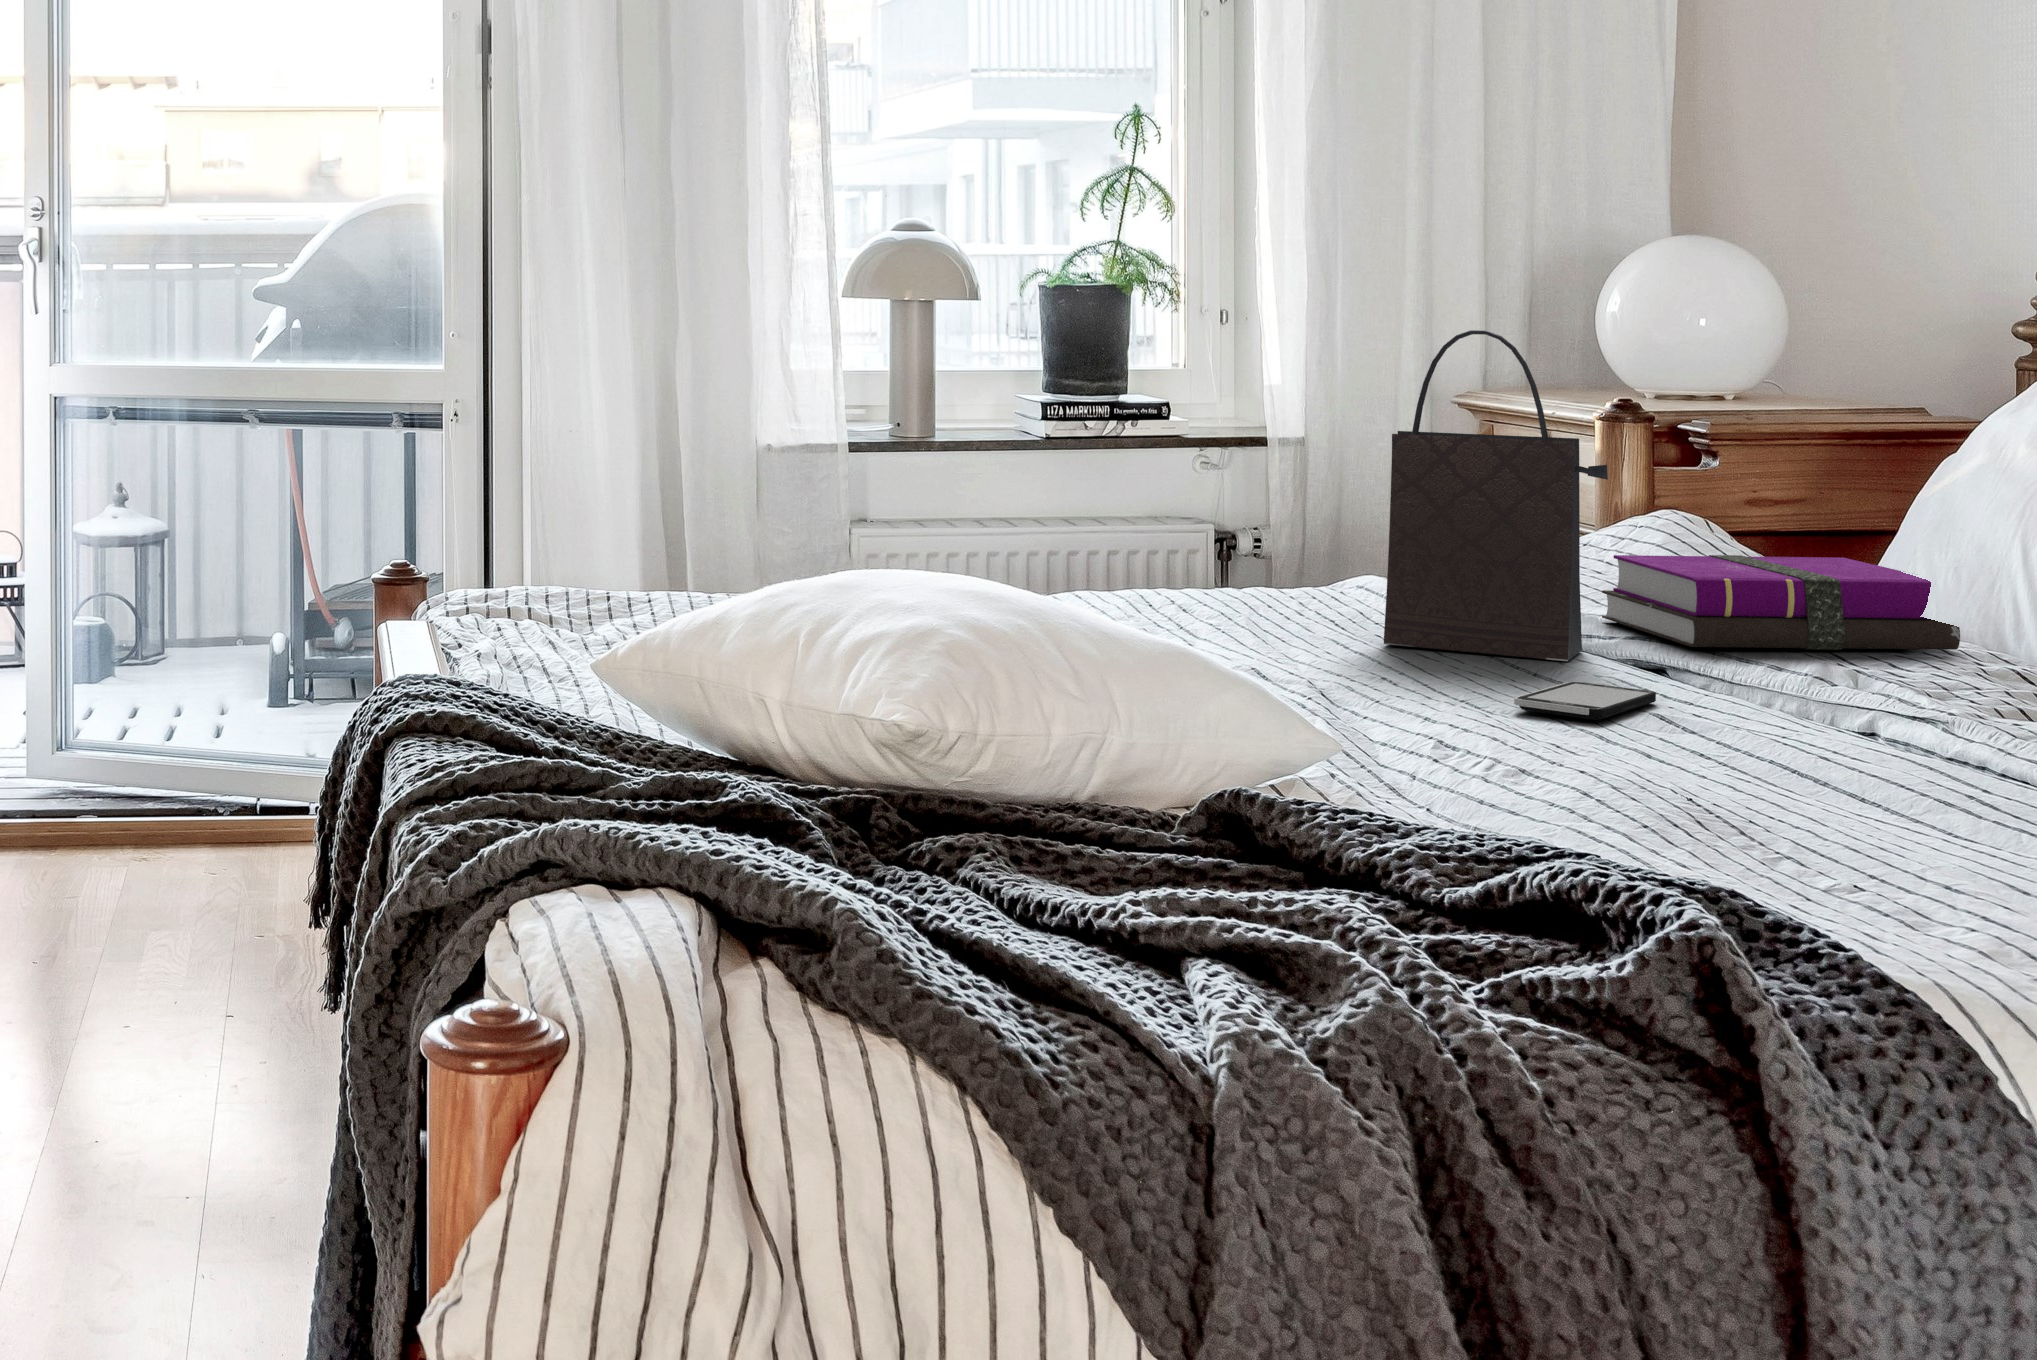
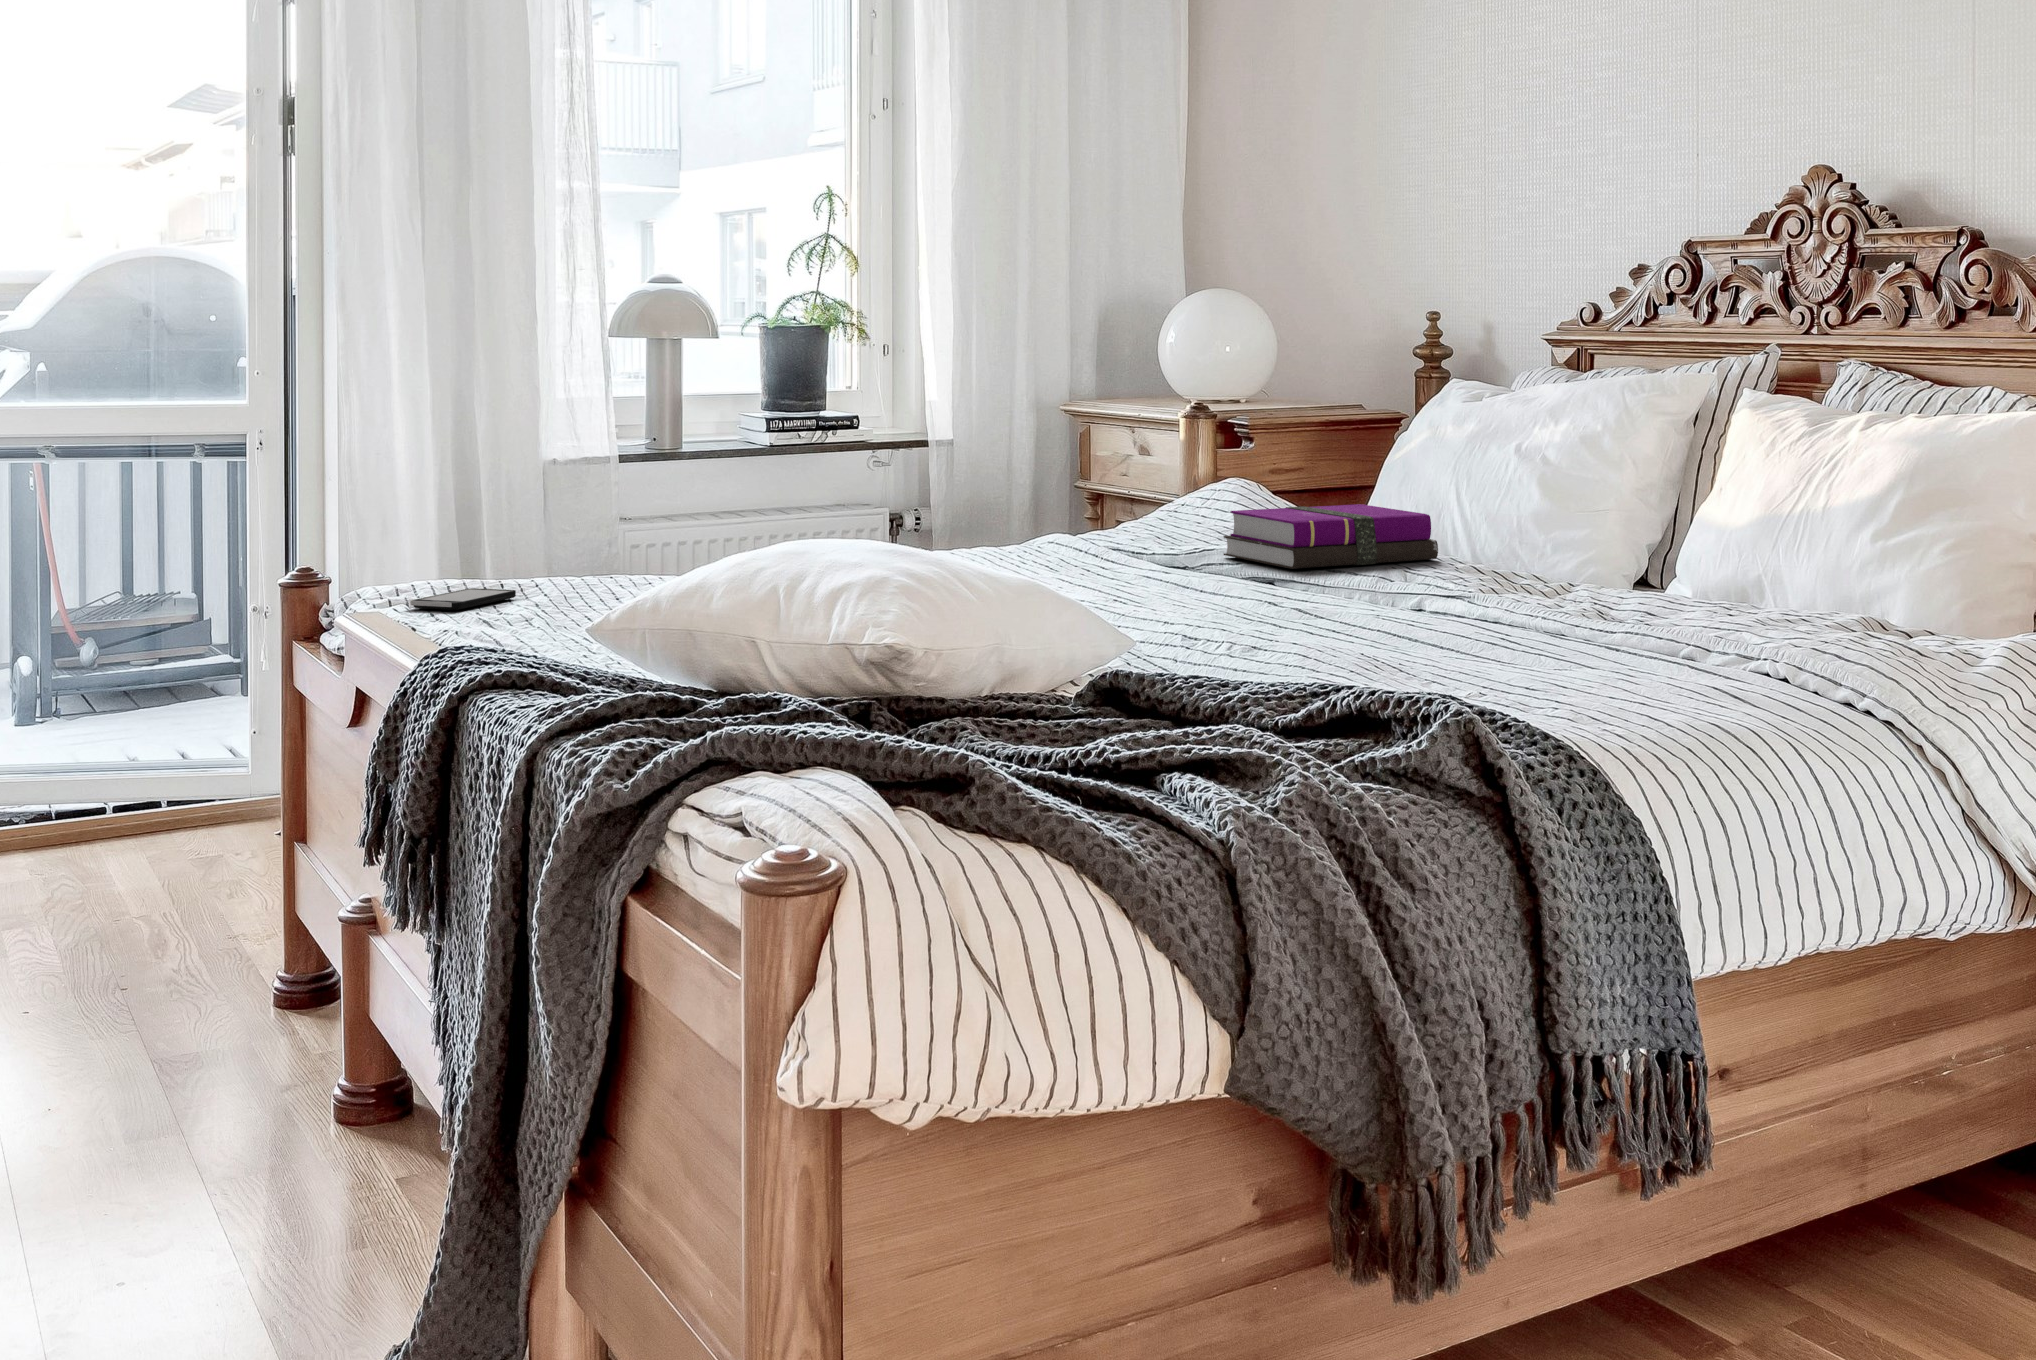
handbag: present [1384,330,1608,661] -> none [1106,354,1247,583]
smartphone: present [1514,682,1656,720] -> present [410,588,516,610]

